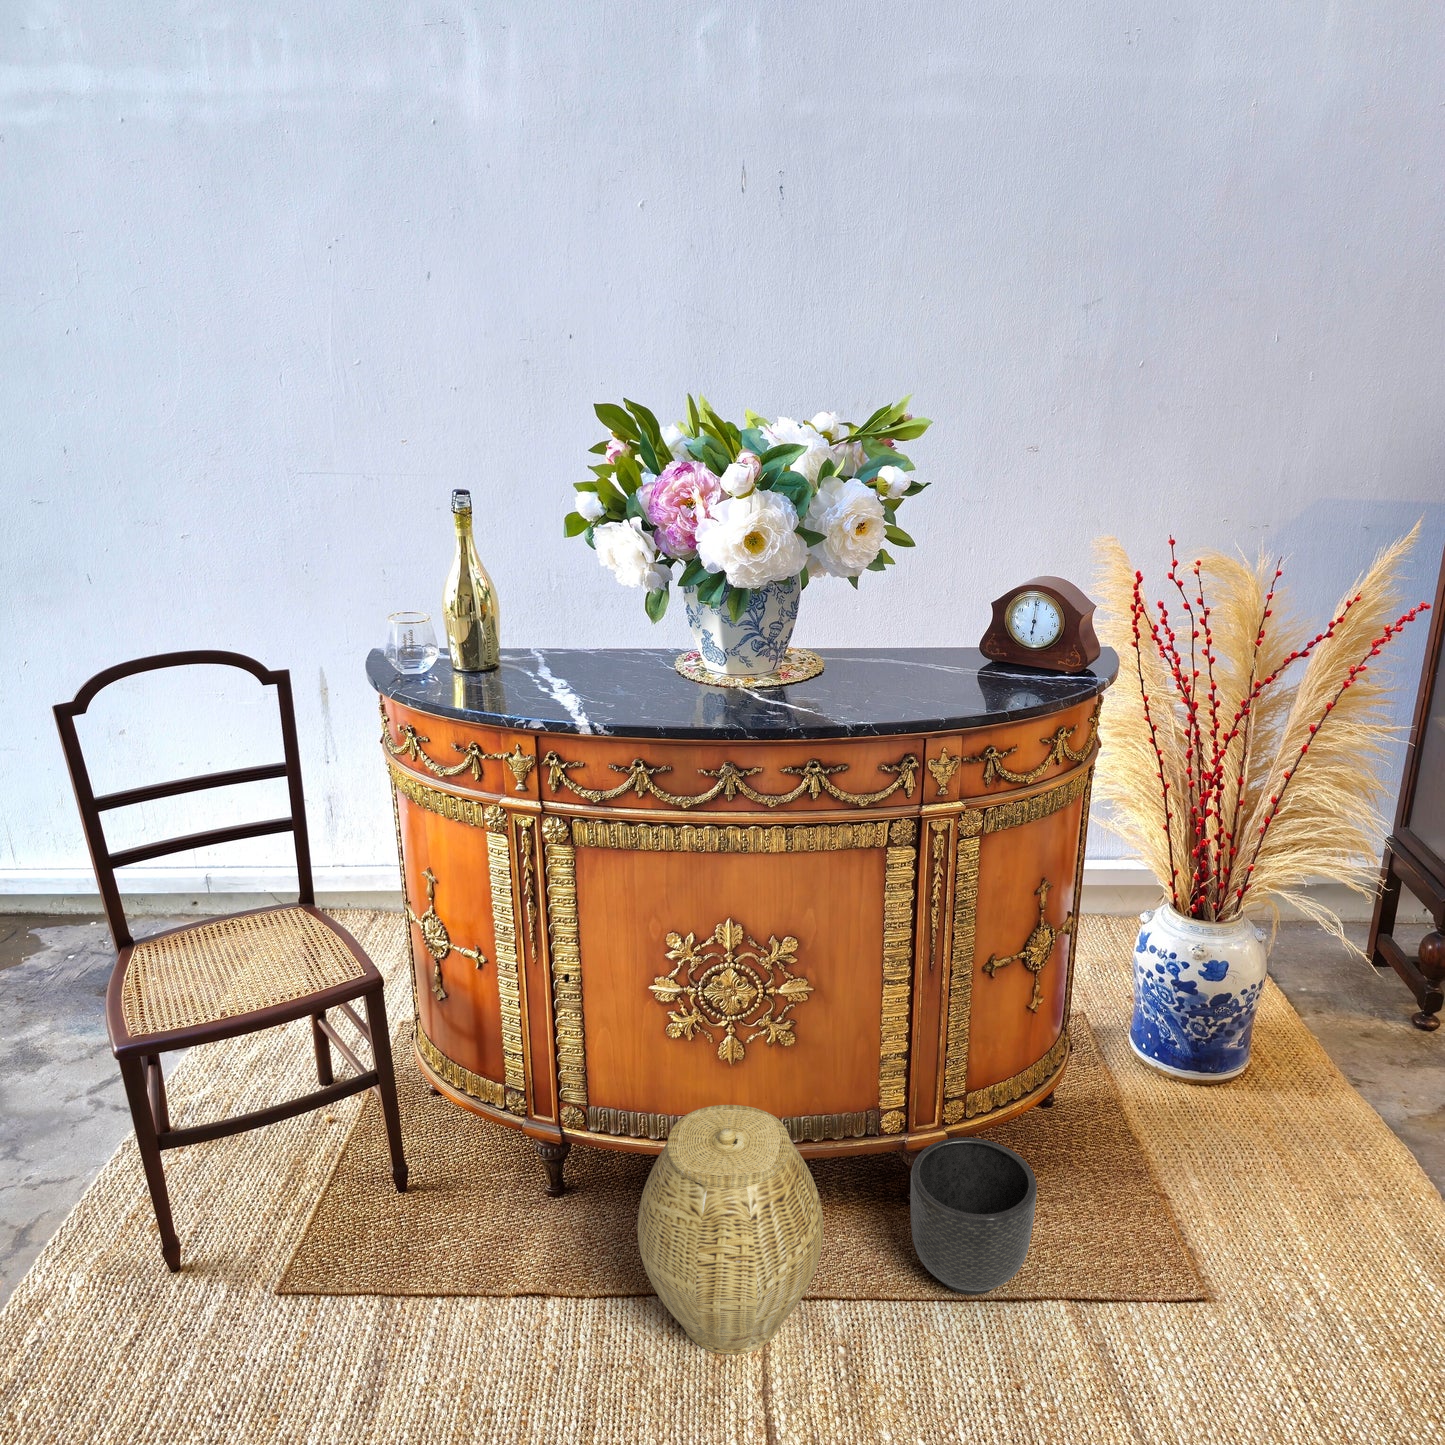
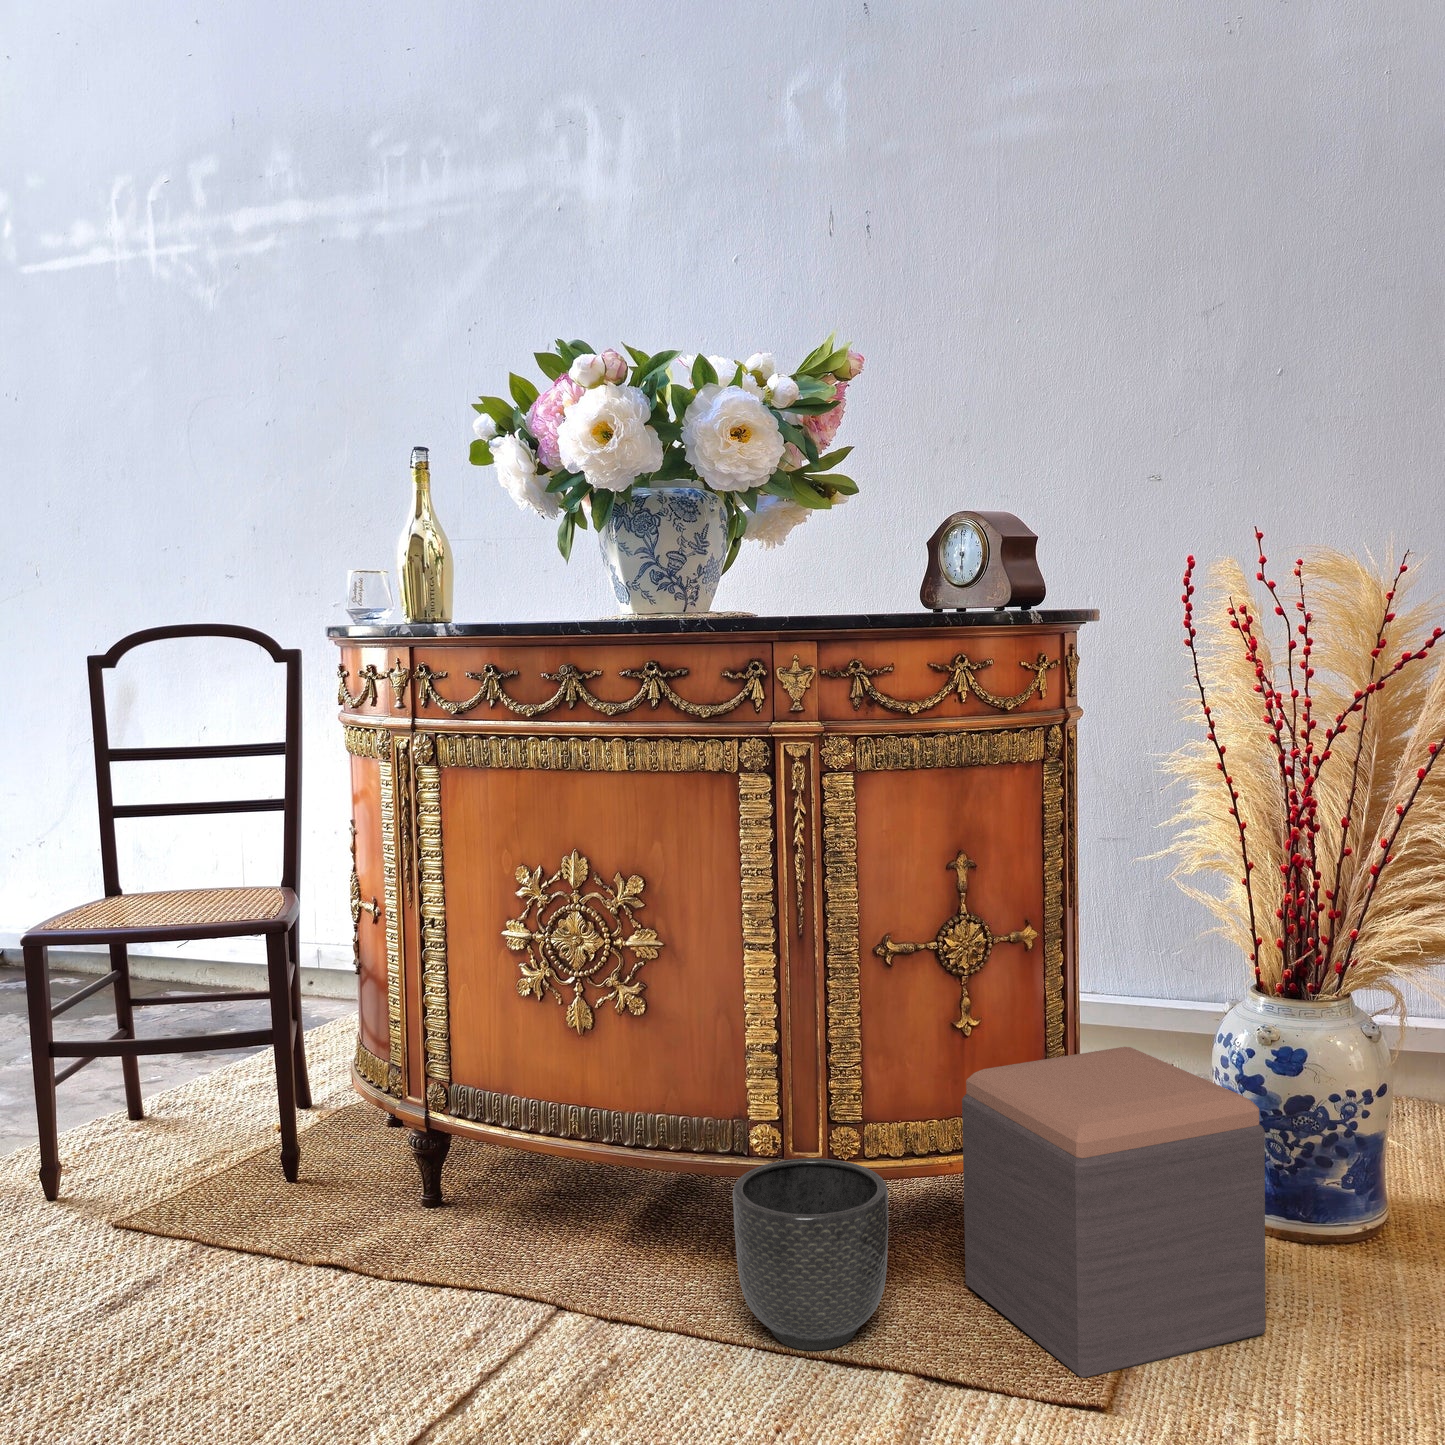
footstool: none [1035,994,1275,1272] -> present [962,1047,1266,1378]
woven basket: present [638,1105,824,1355] -> none [398,1051,616,1345]

